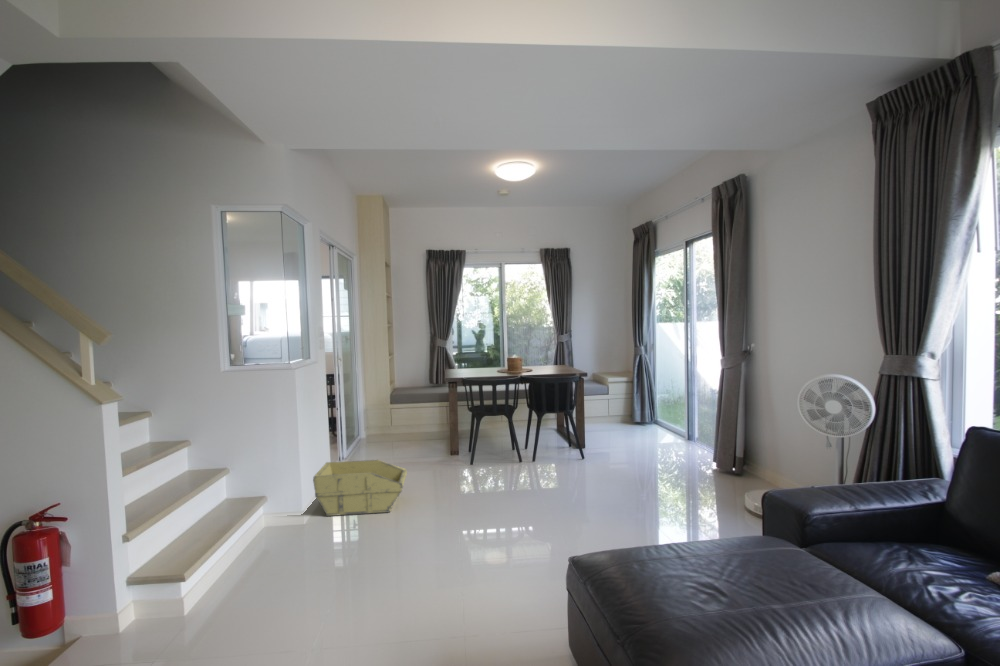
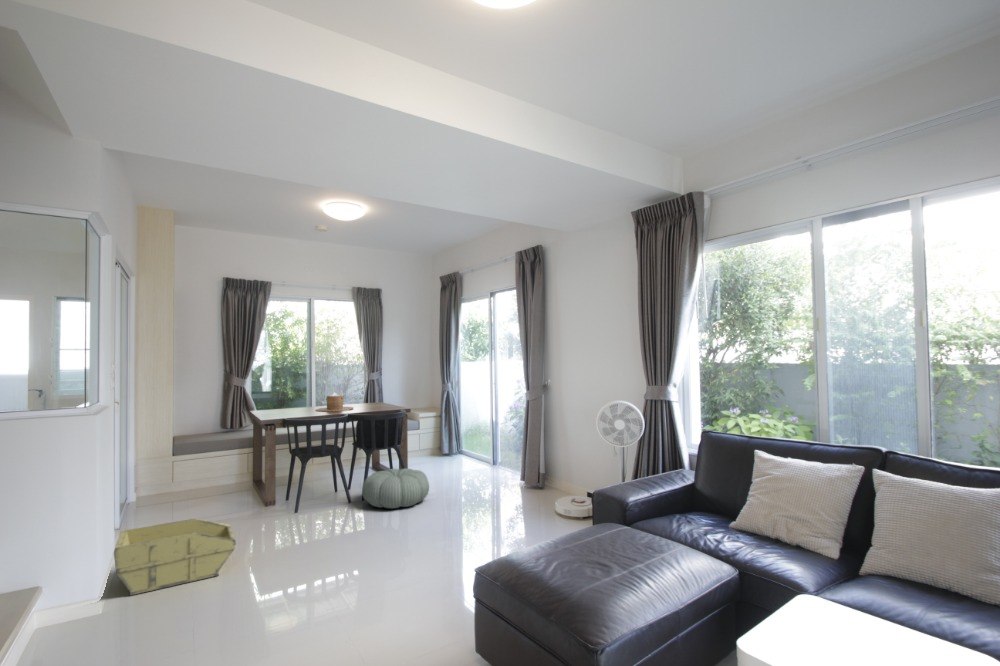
pouf: none [533,433,601,474] -> present [362,468,429,508]

